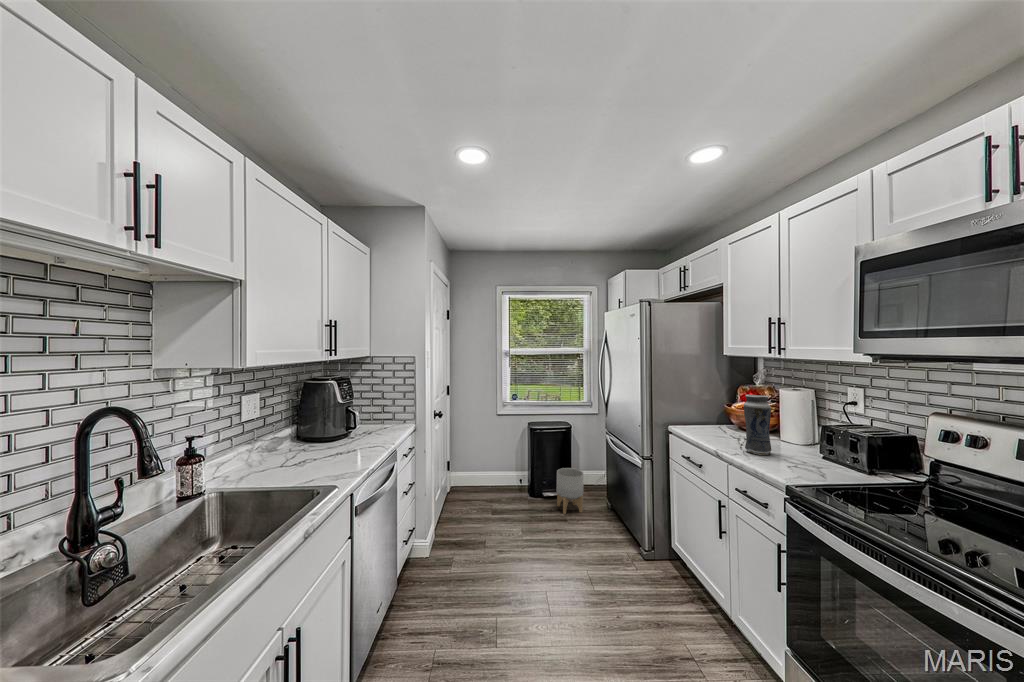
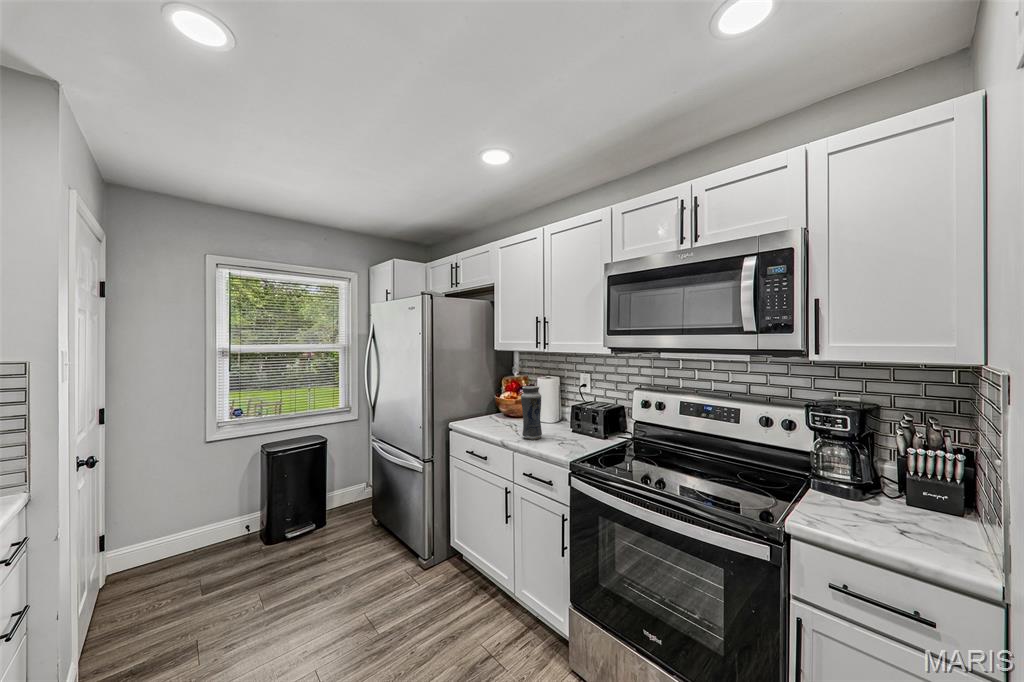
planter: present [557,468,584,514] -> none [305,494,341,554]

